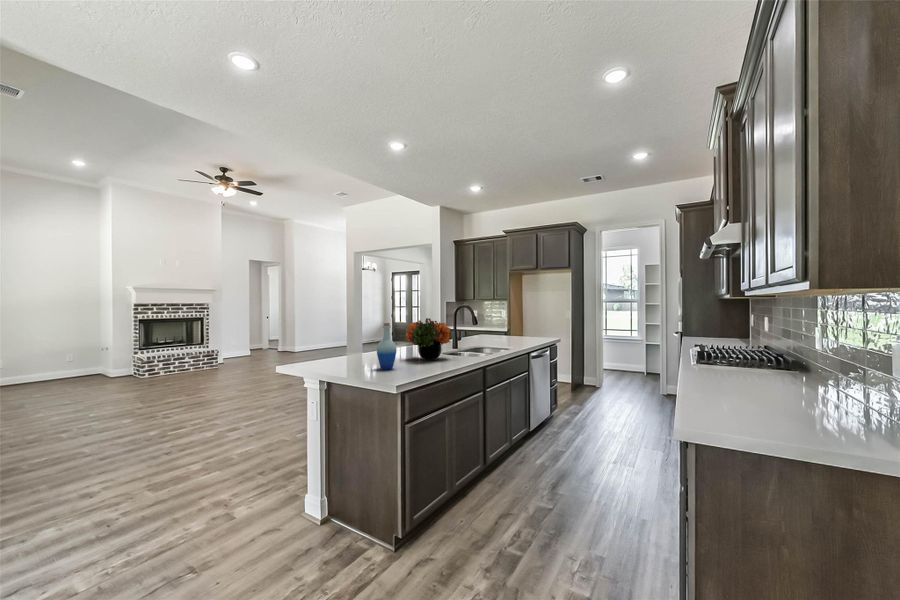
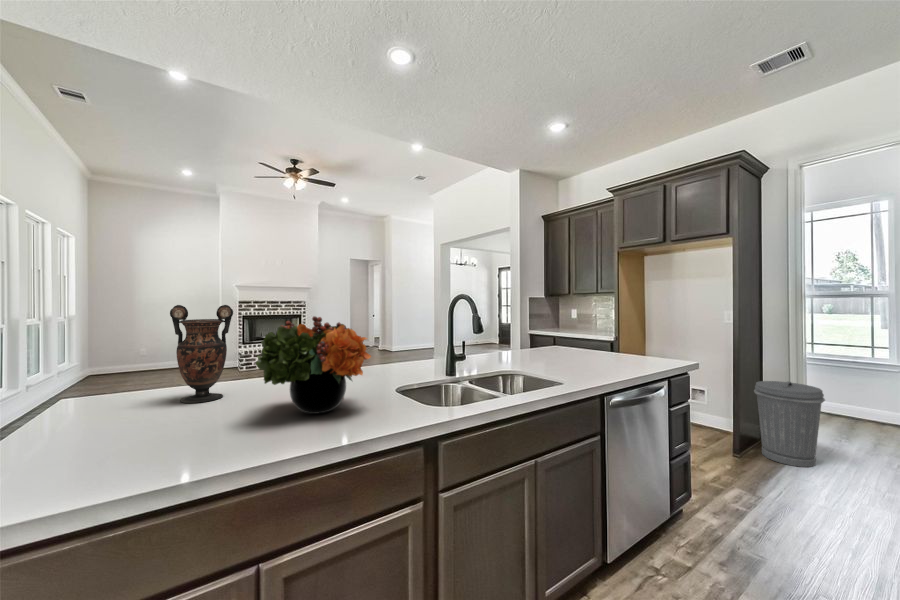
vase: none [348,313,372,362] -> present [170,305,233,403]
bottle: present [377,323,397,370] -> none [100,325,166,446]
trash can: none [581,350,612,394] -> present [754,381,825,467]

